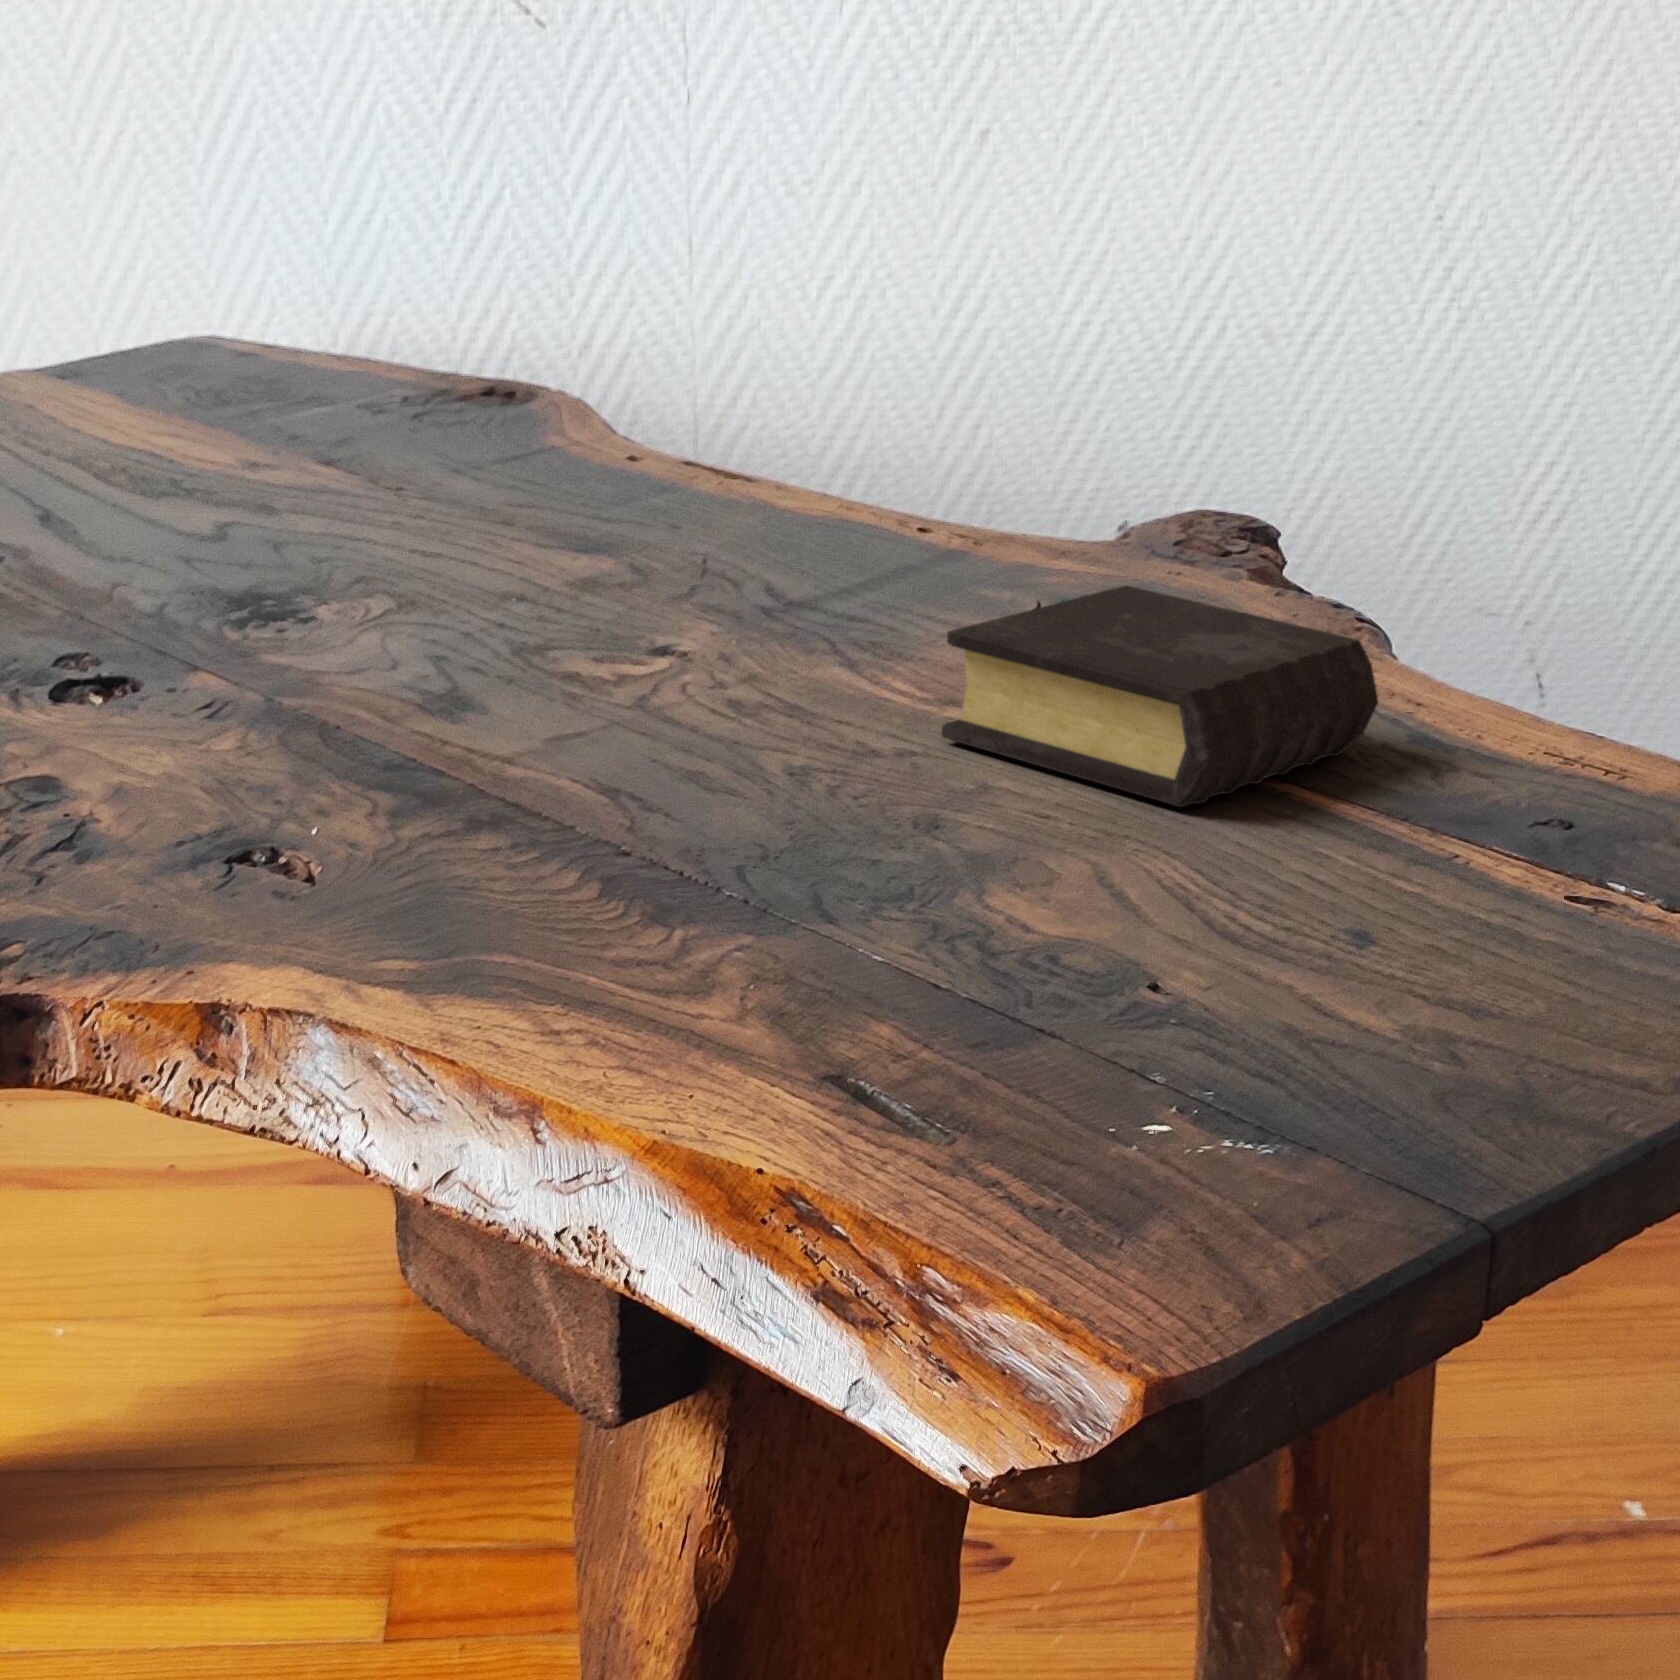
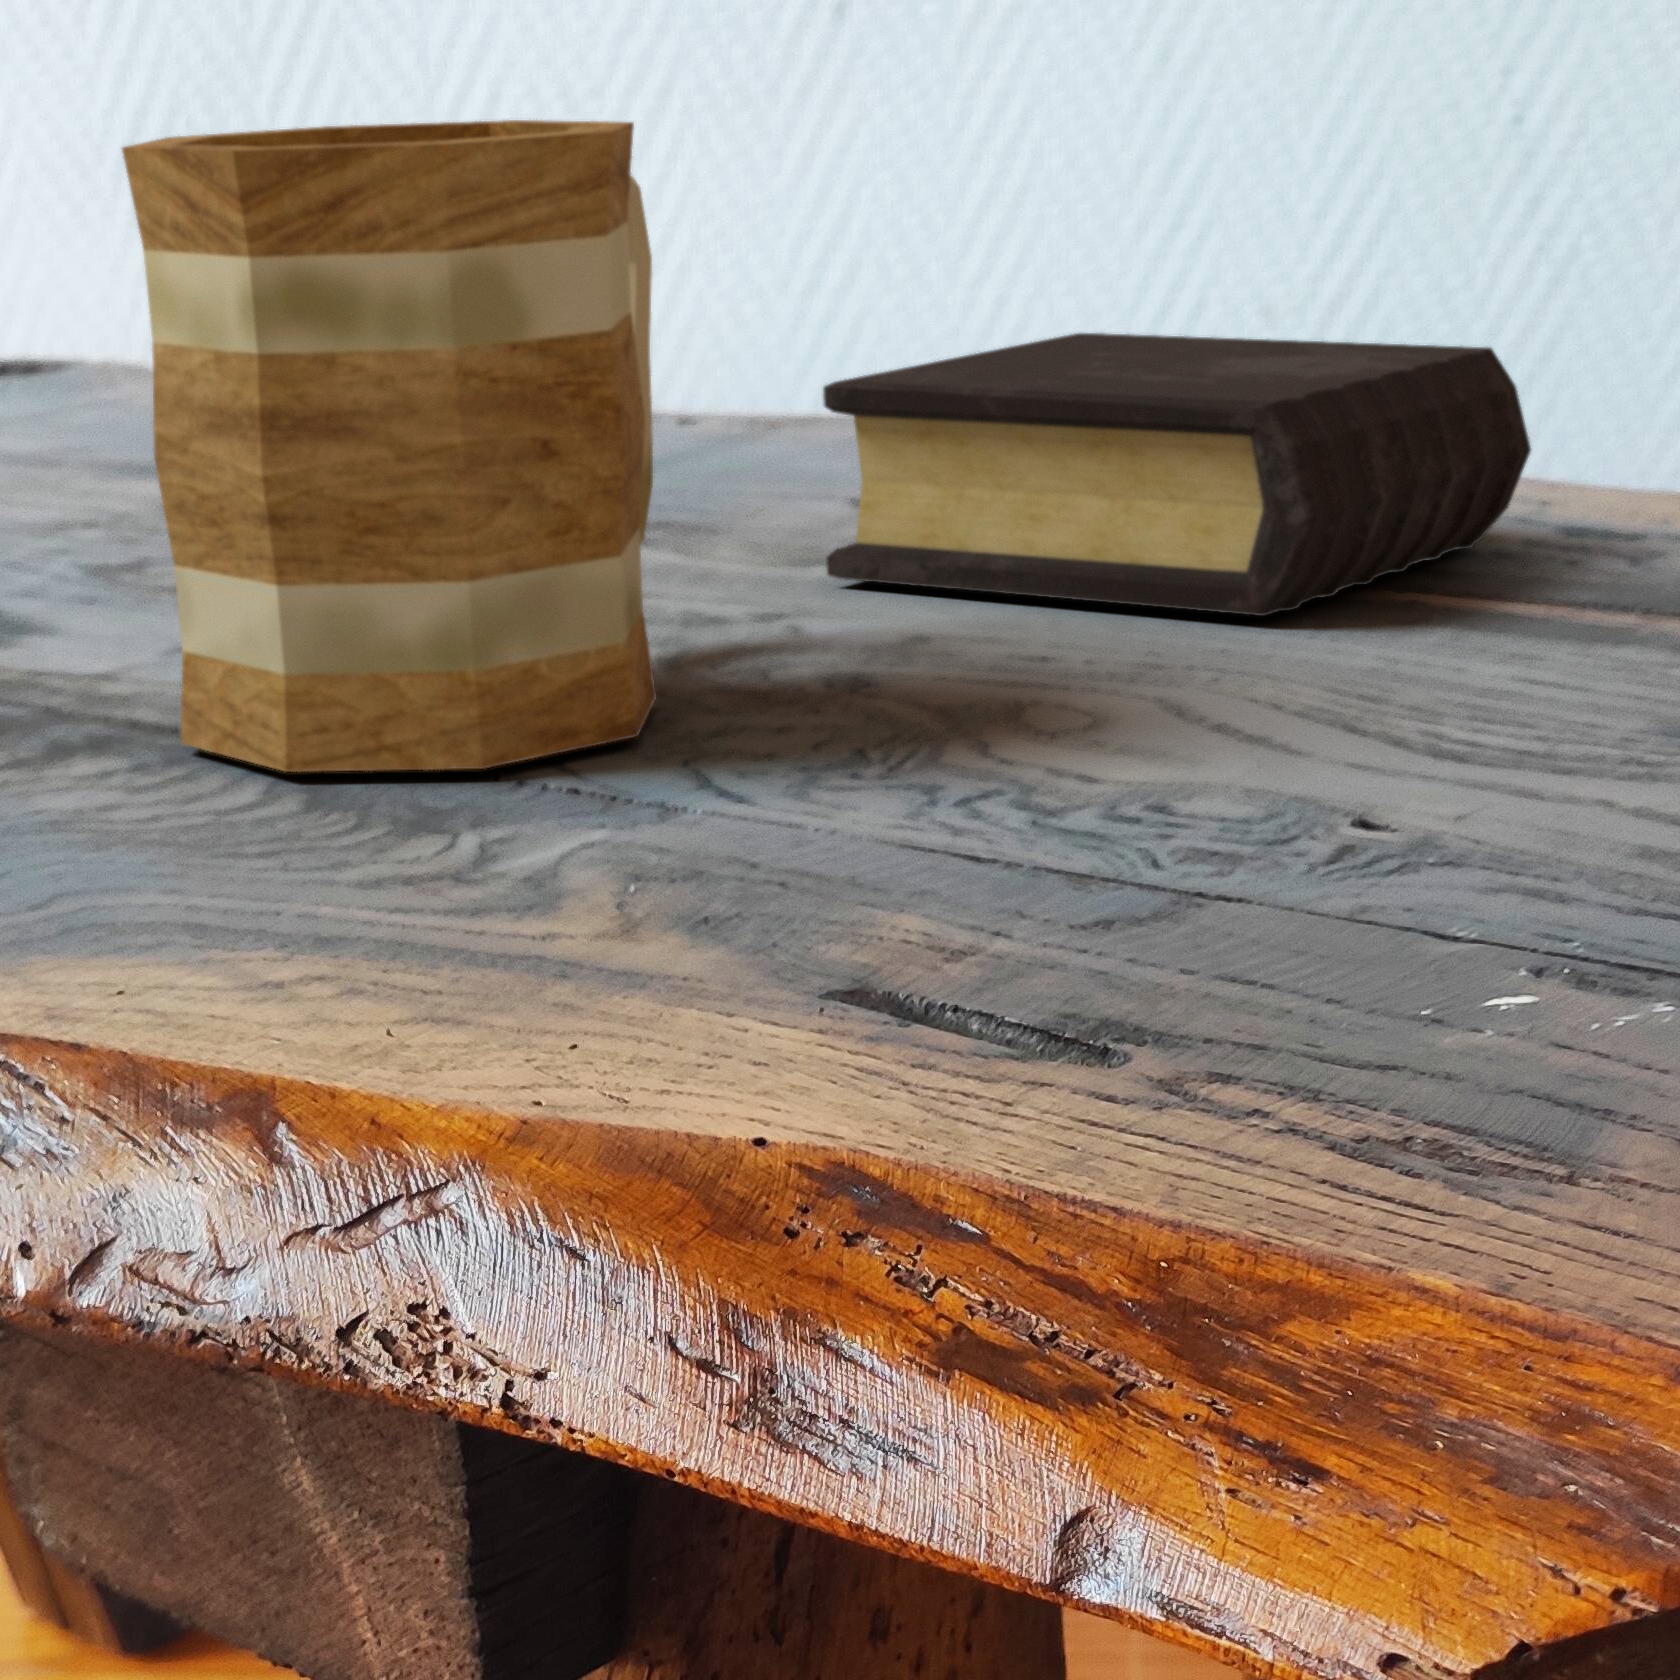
mug: none [538,512,839,889] -> present [122,120,657,772]

